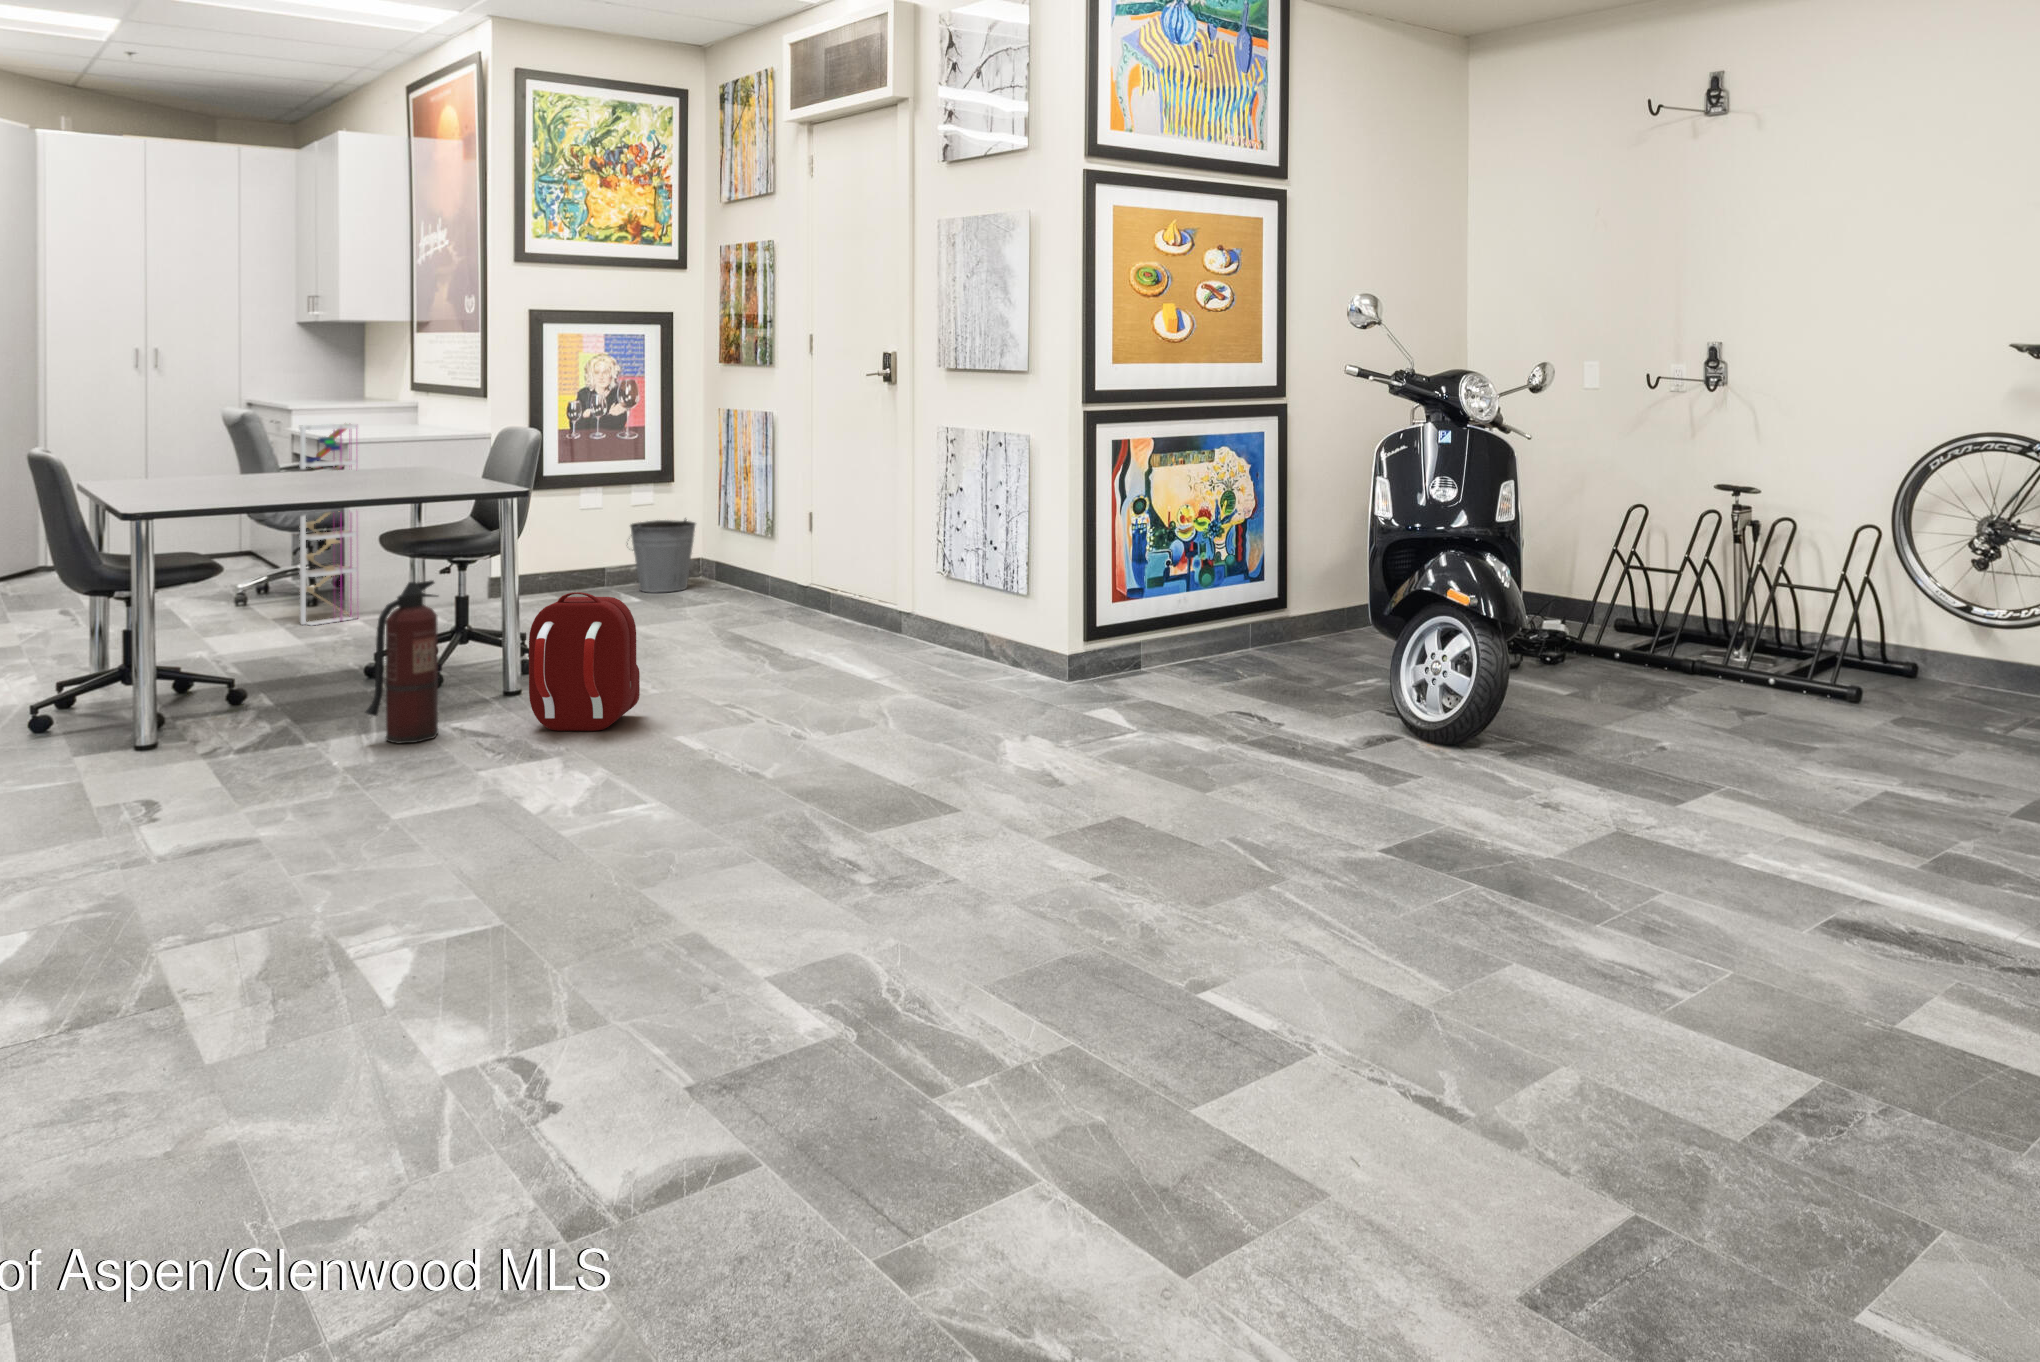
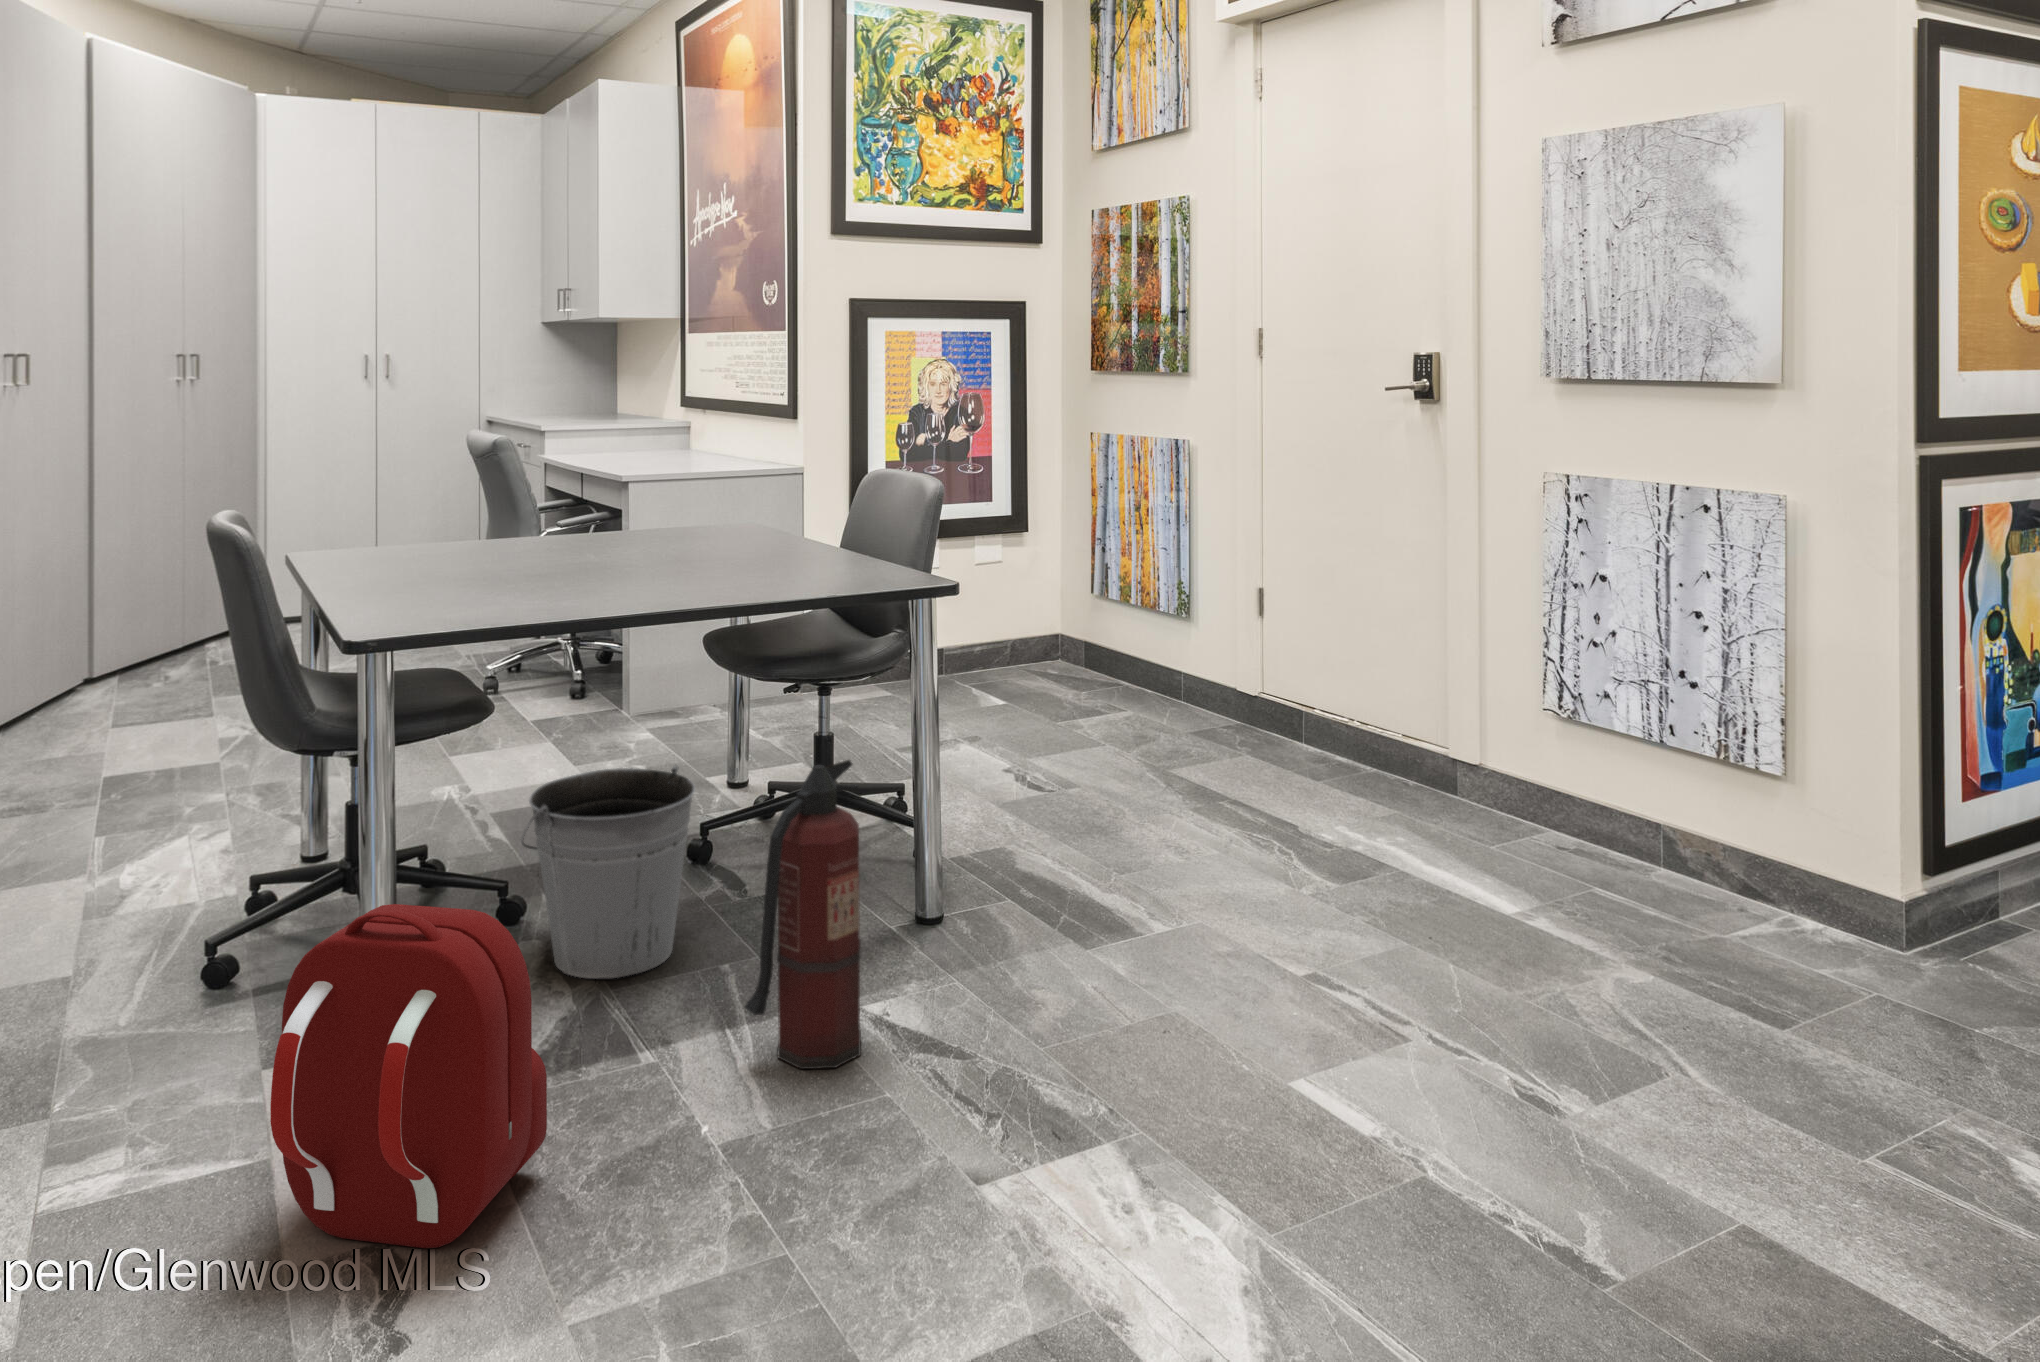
shelving unit: present [299,424,358,625] -> none [568,455,643,740]
bucket: present [627,518,696,593] -> present [521,766,695,979]
backpack: present [529,592,640,731] -> present [270,904,547,1248]

